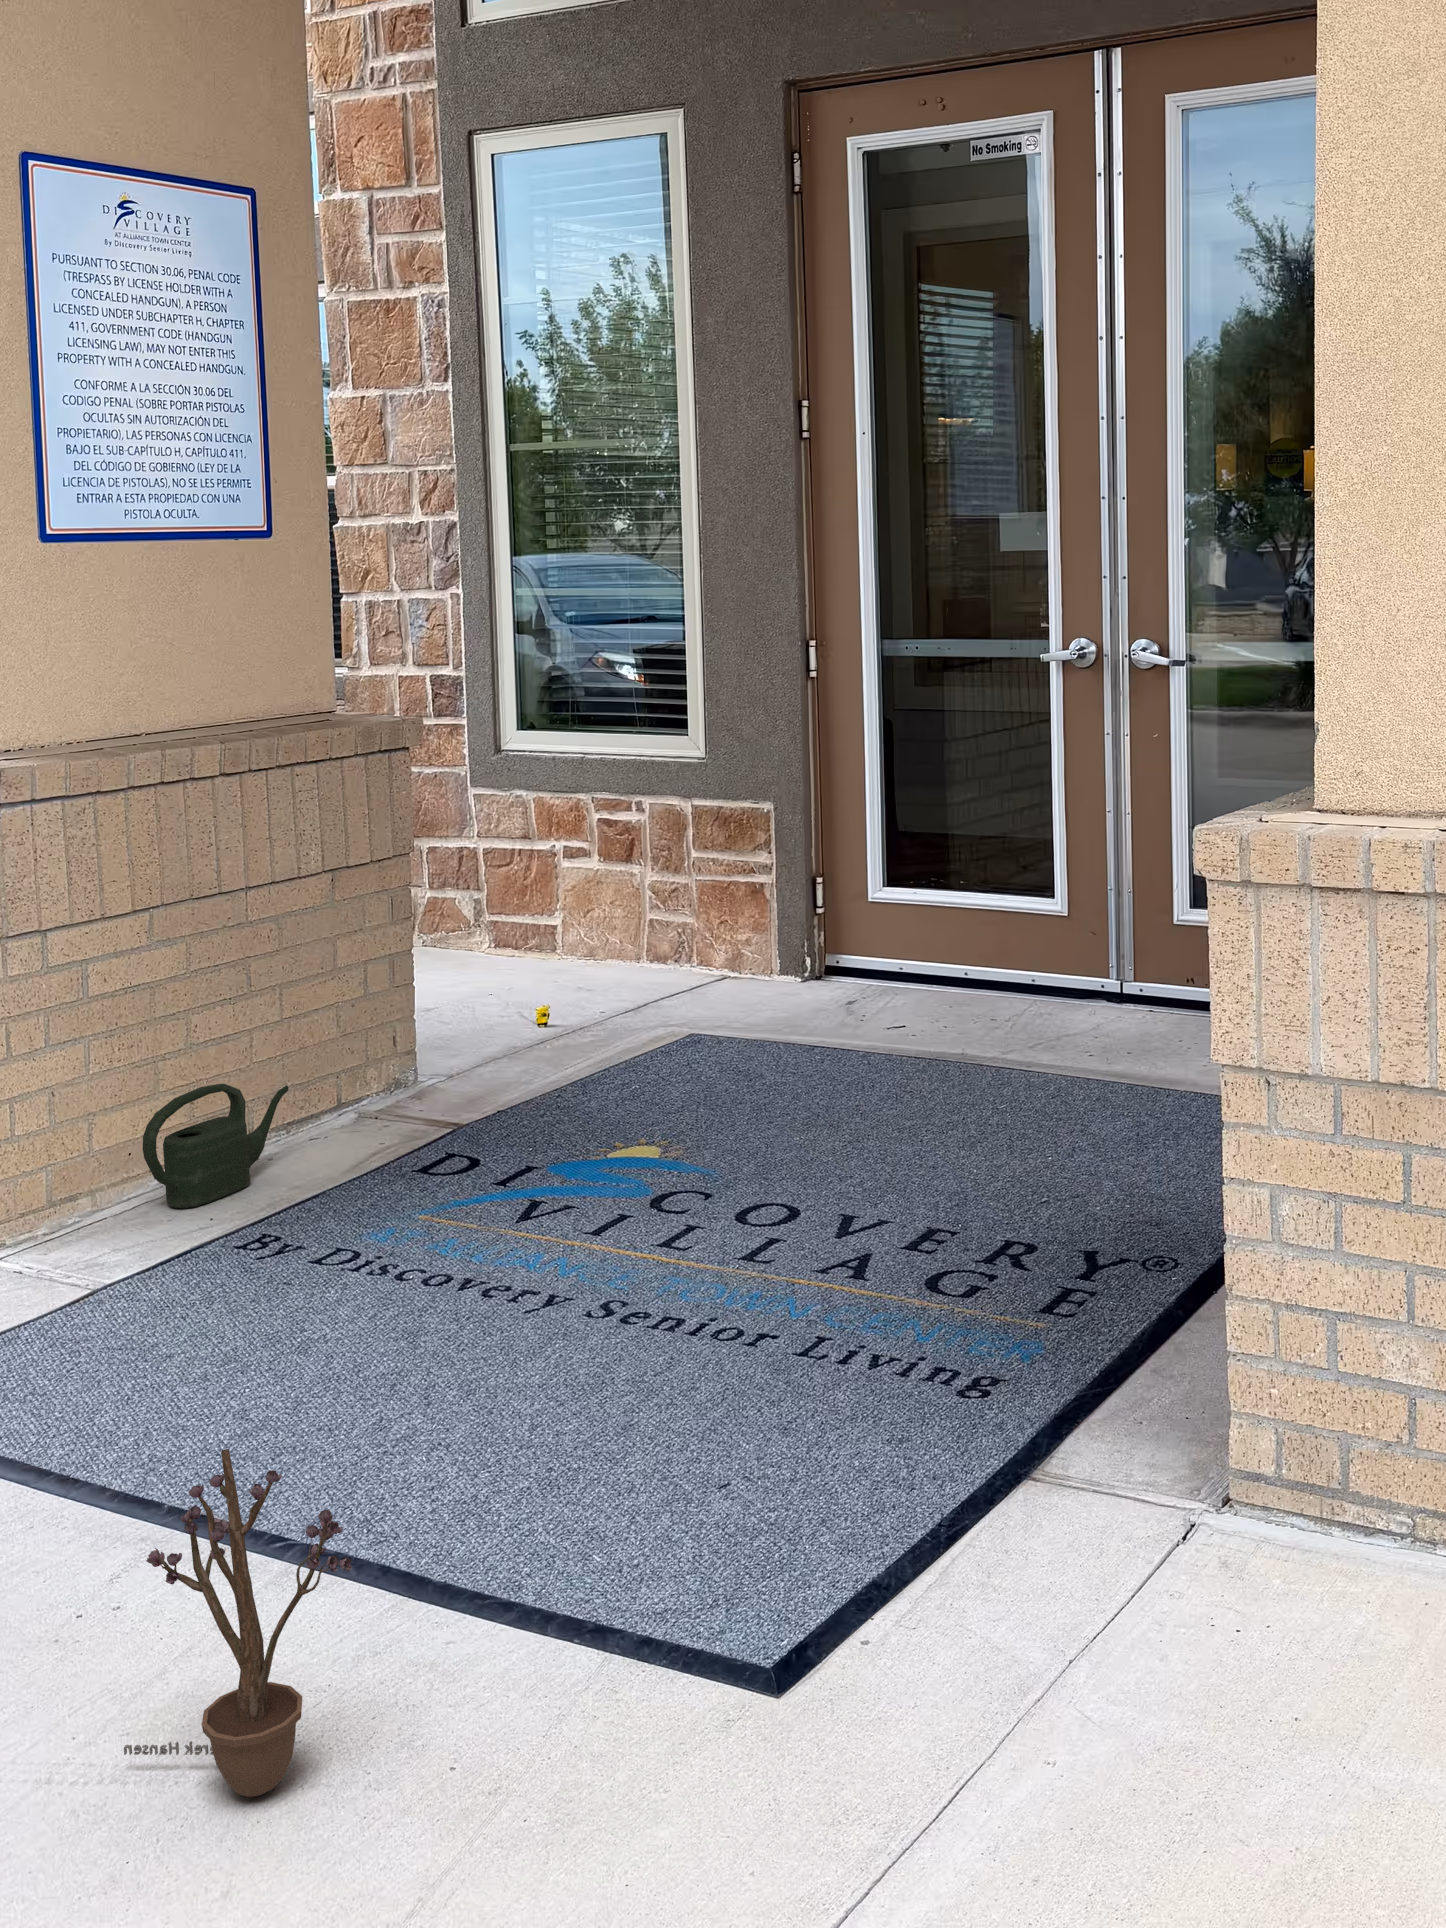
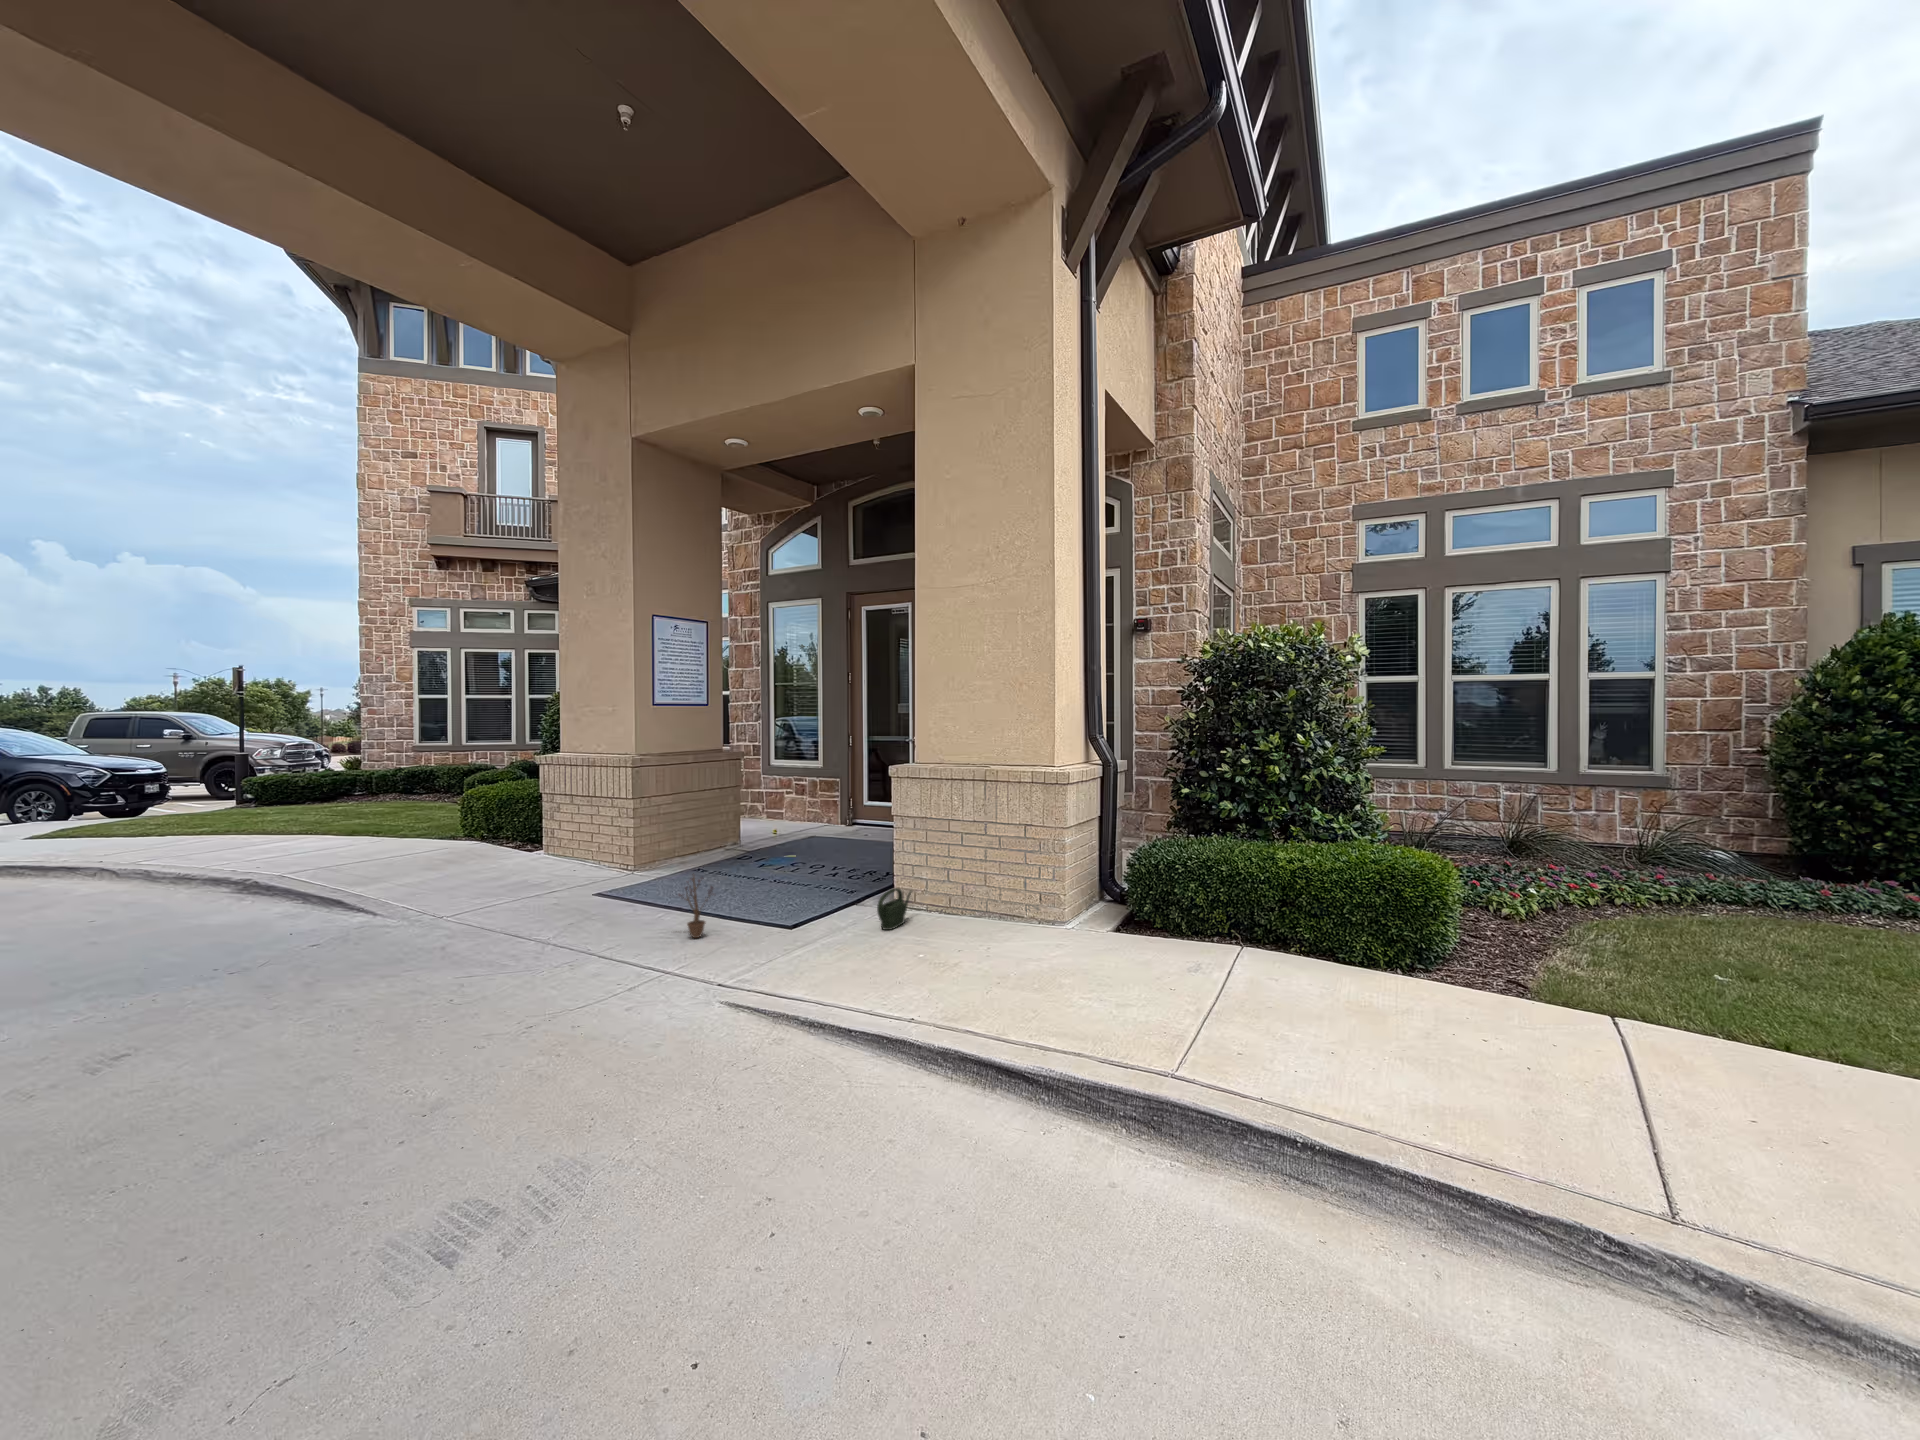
watering can: present [143,1084,288,1209] -> present [877,888,912,930]

